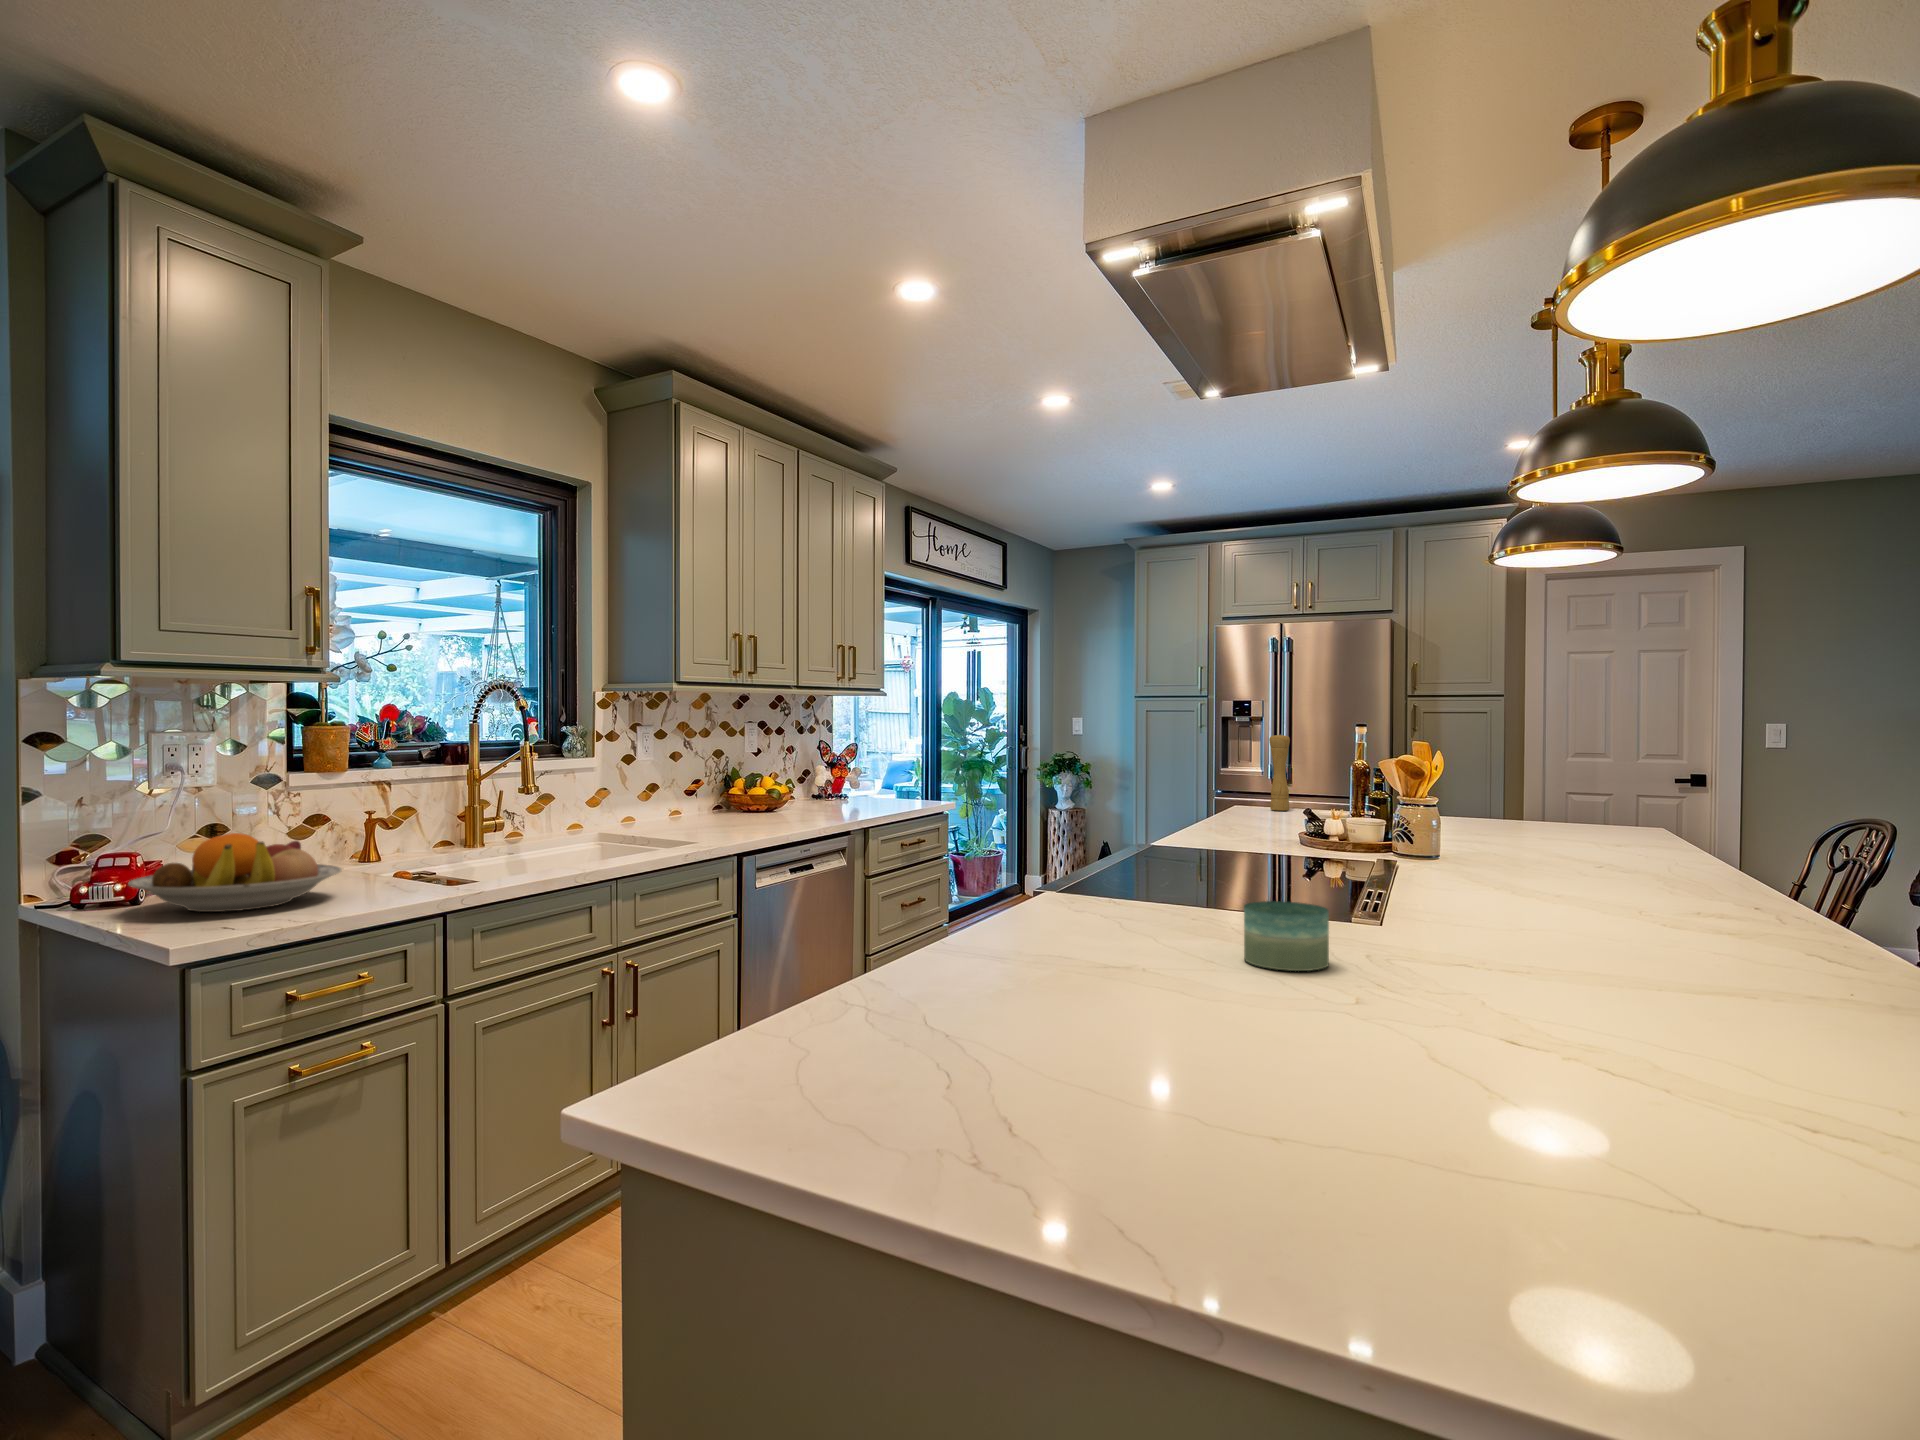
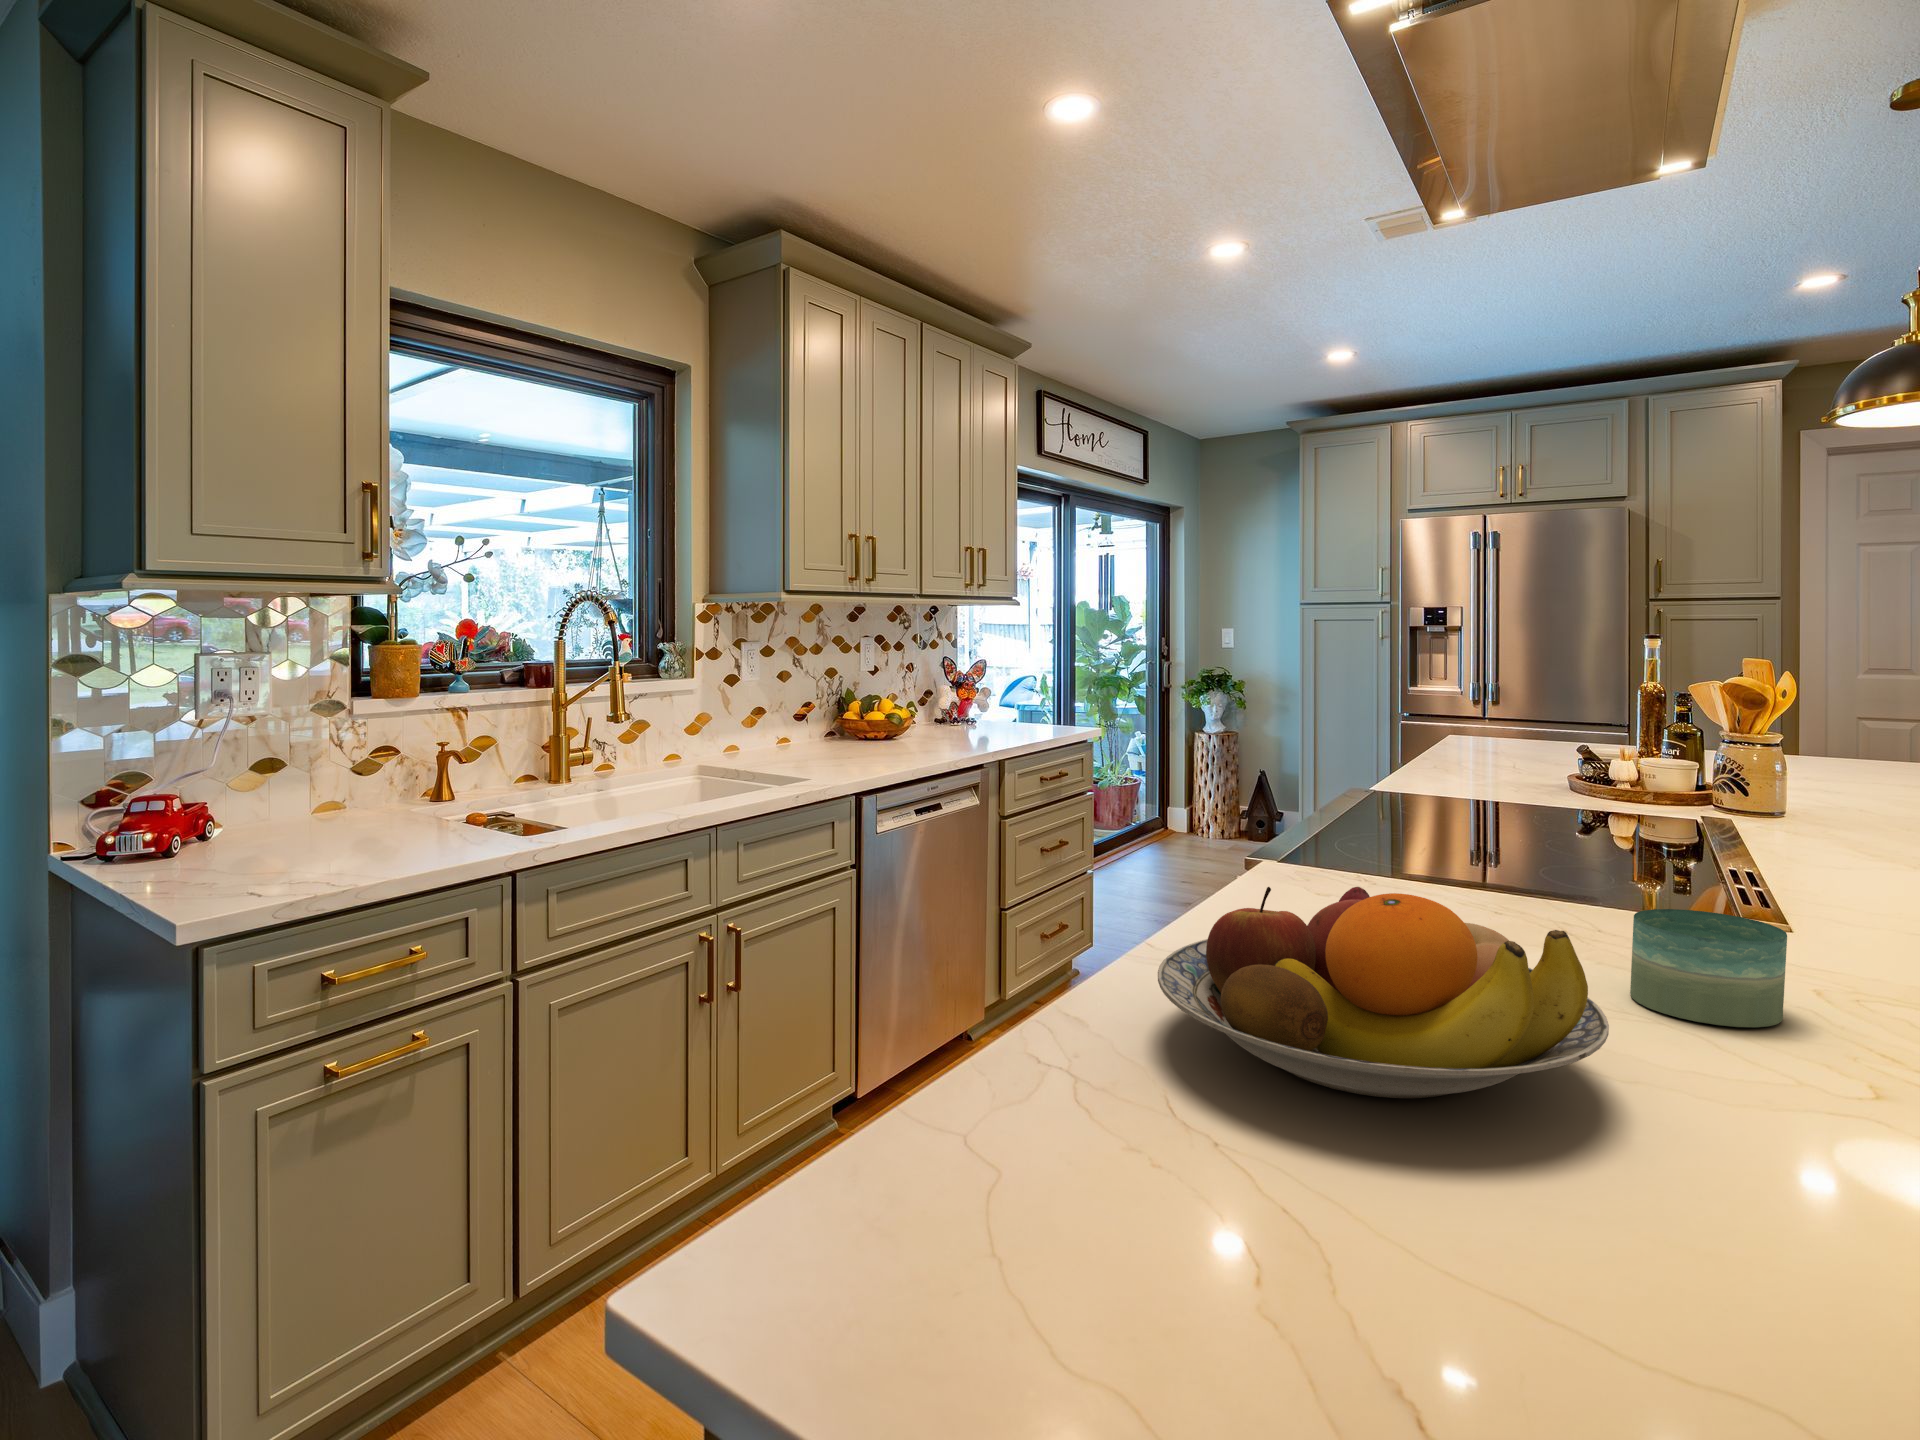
pepper mill: present [1269,734,1290,811] -> none [1492,649,1521,743]
fruit bowl: present [128,833,342,912] -> present [1158,887,1609,1098]

